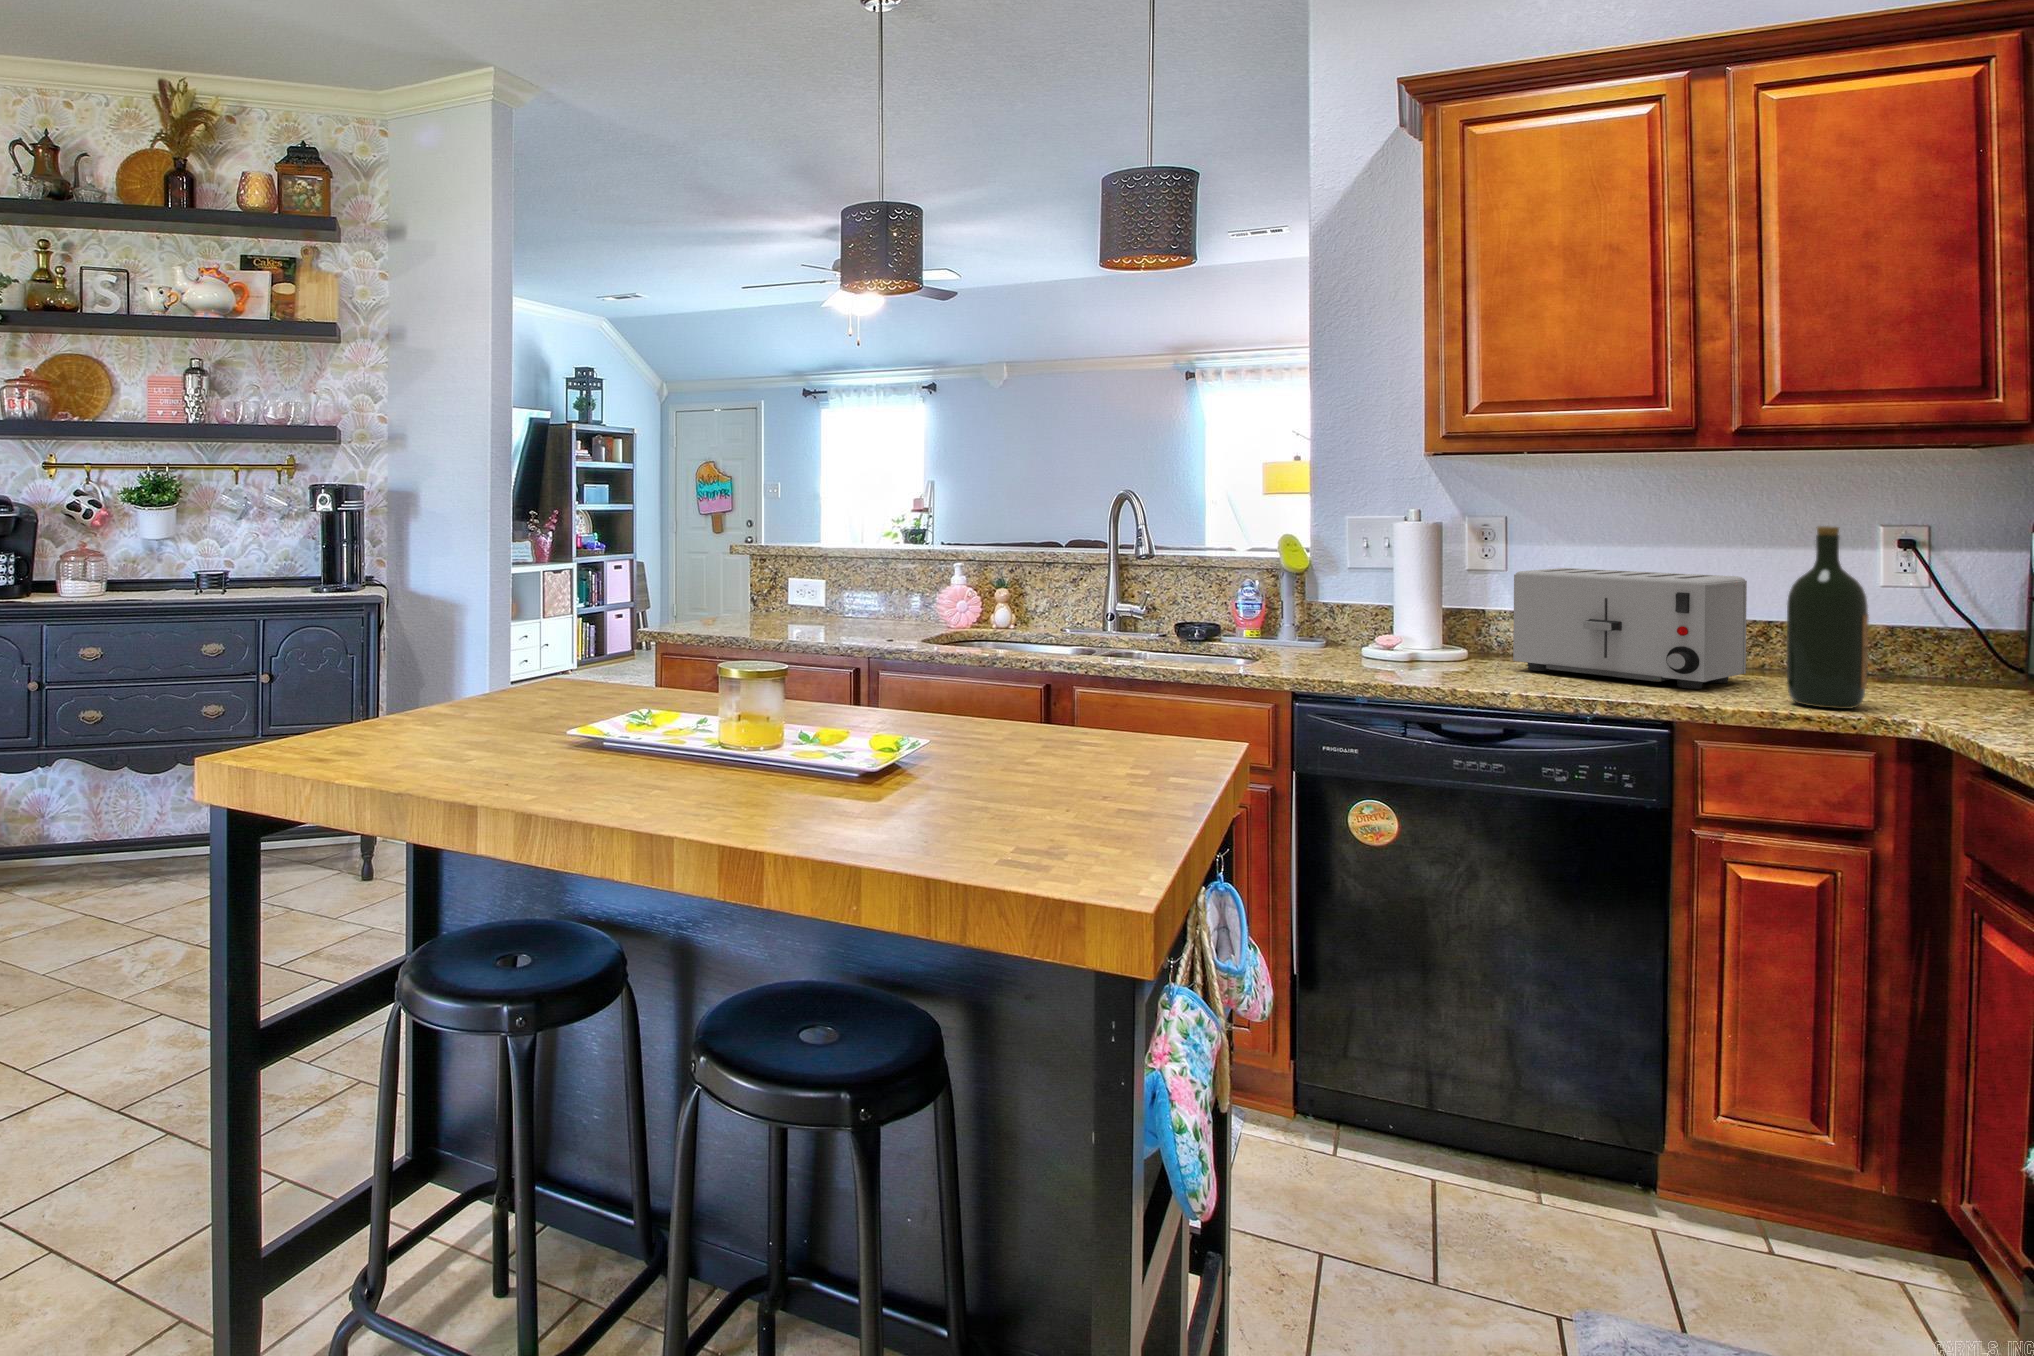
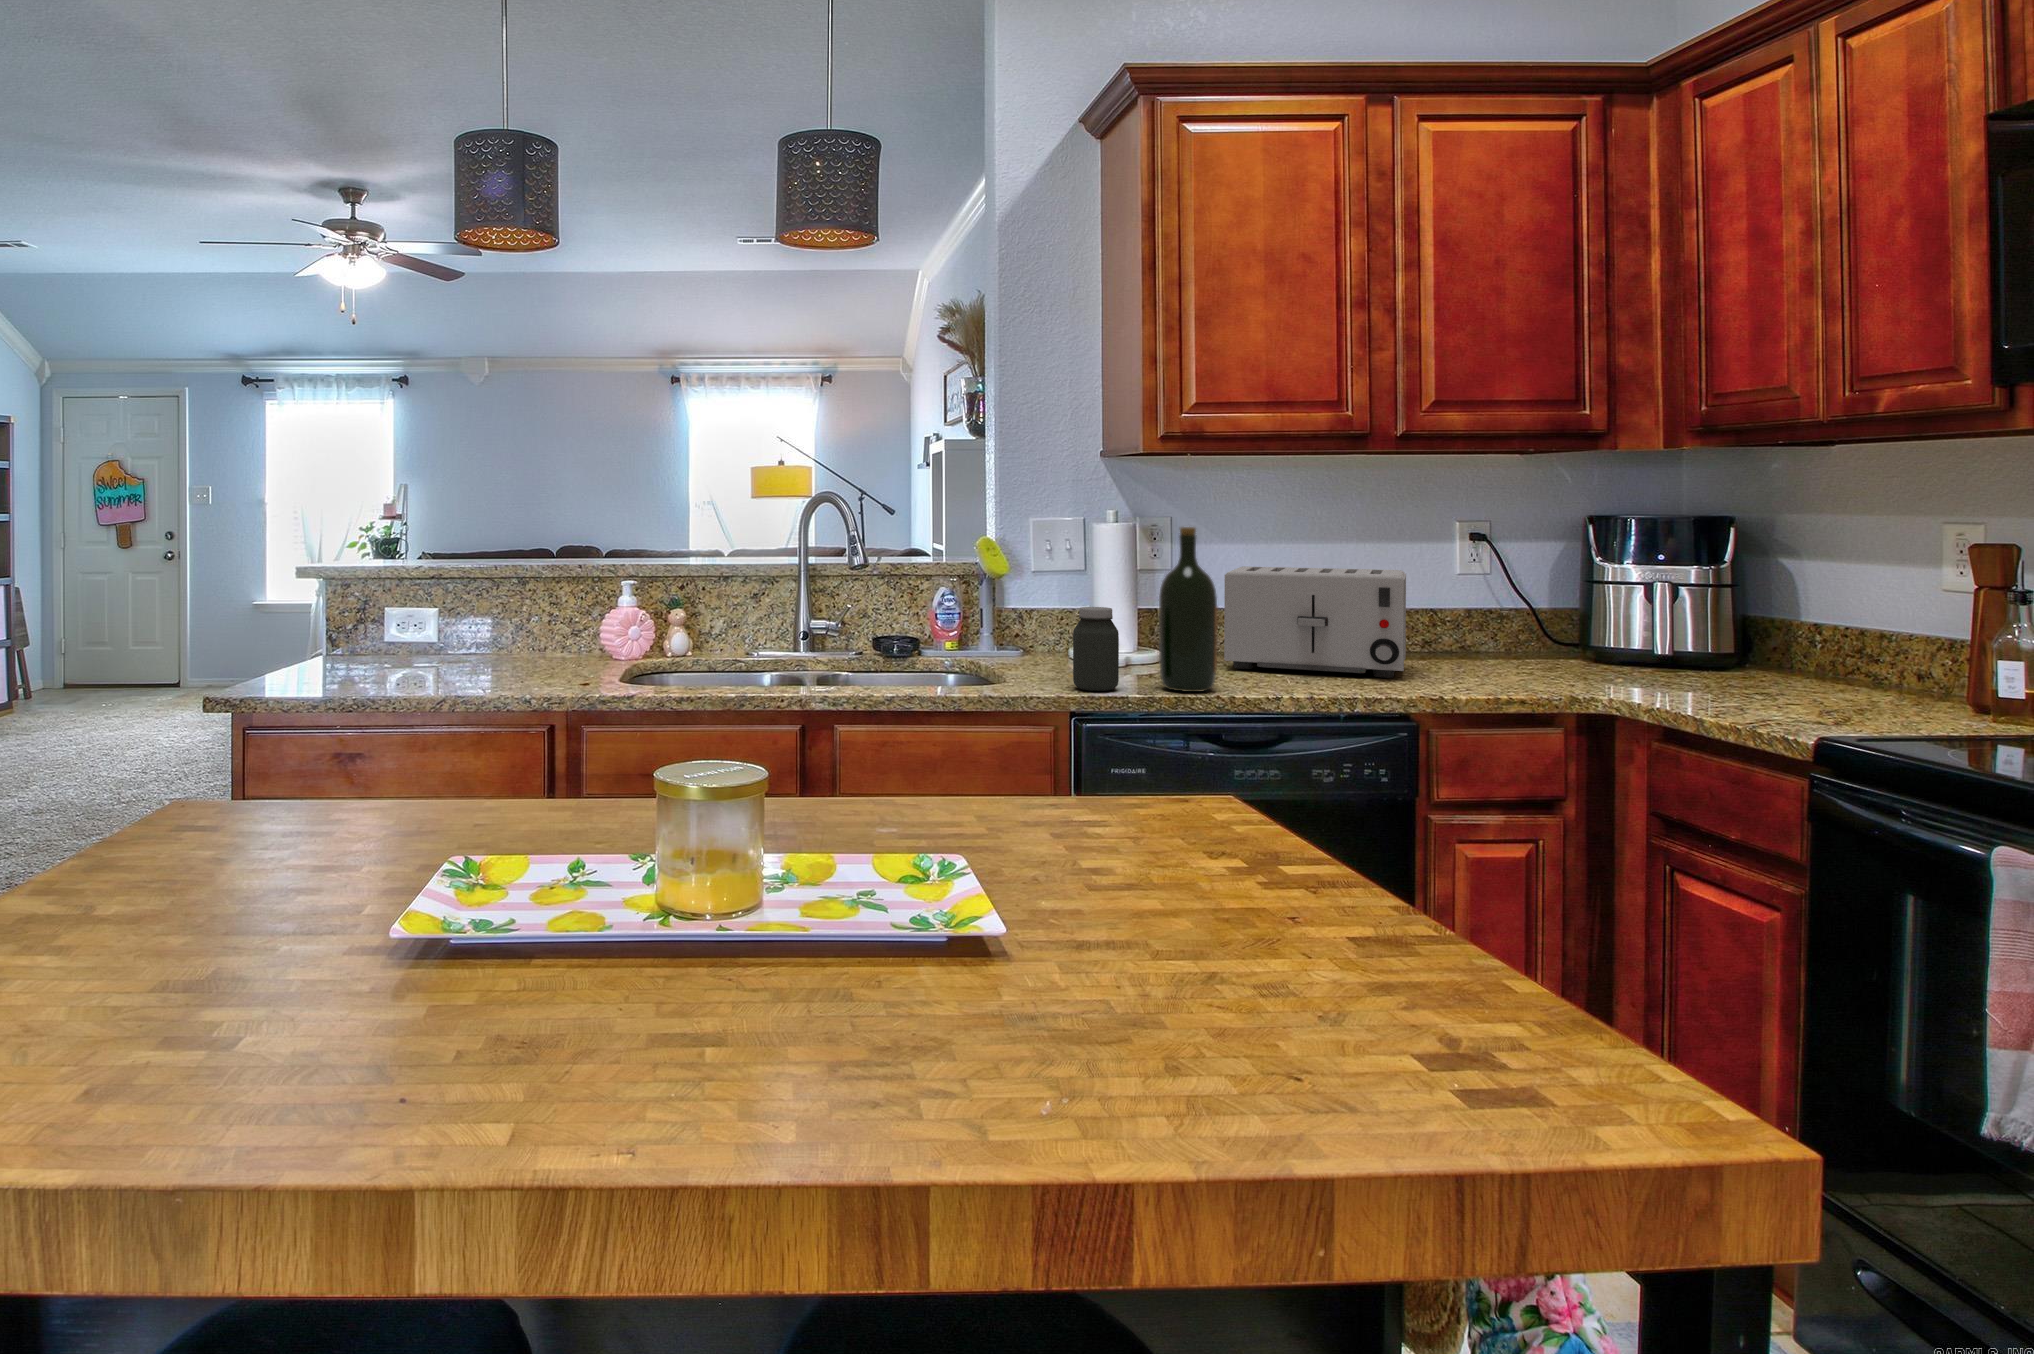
wine bottle: present [1787,526,1869,709] -> present [1159,527,1218,692]
jar: none [1311,598,1356,676] -> present [1073,607,1119,691]

